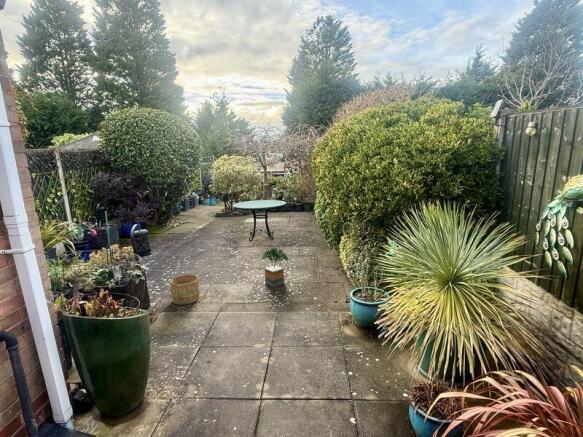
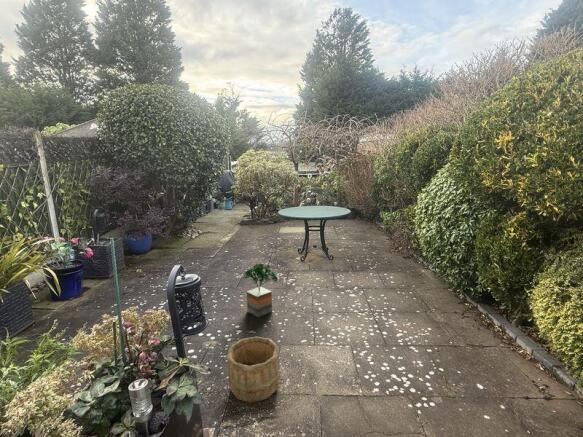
potted tree: present [262,248,289,287] -> present [242,264,279,317]

